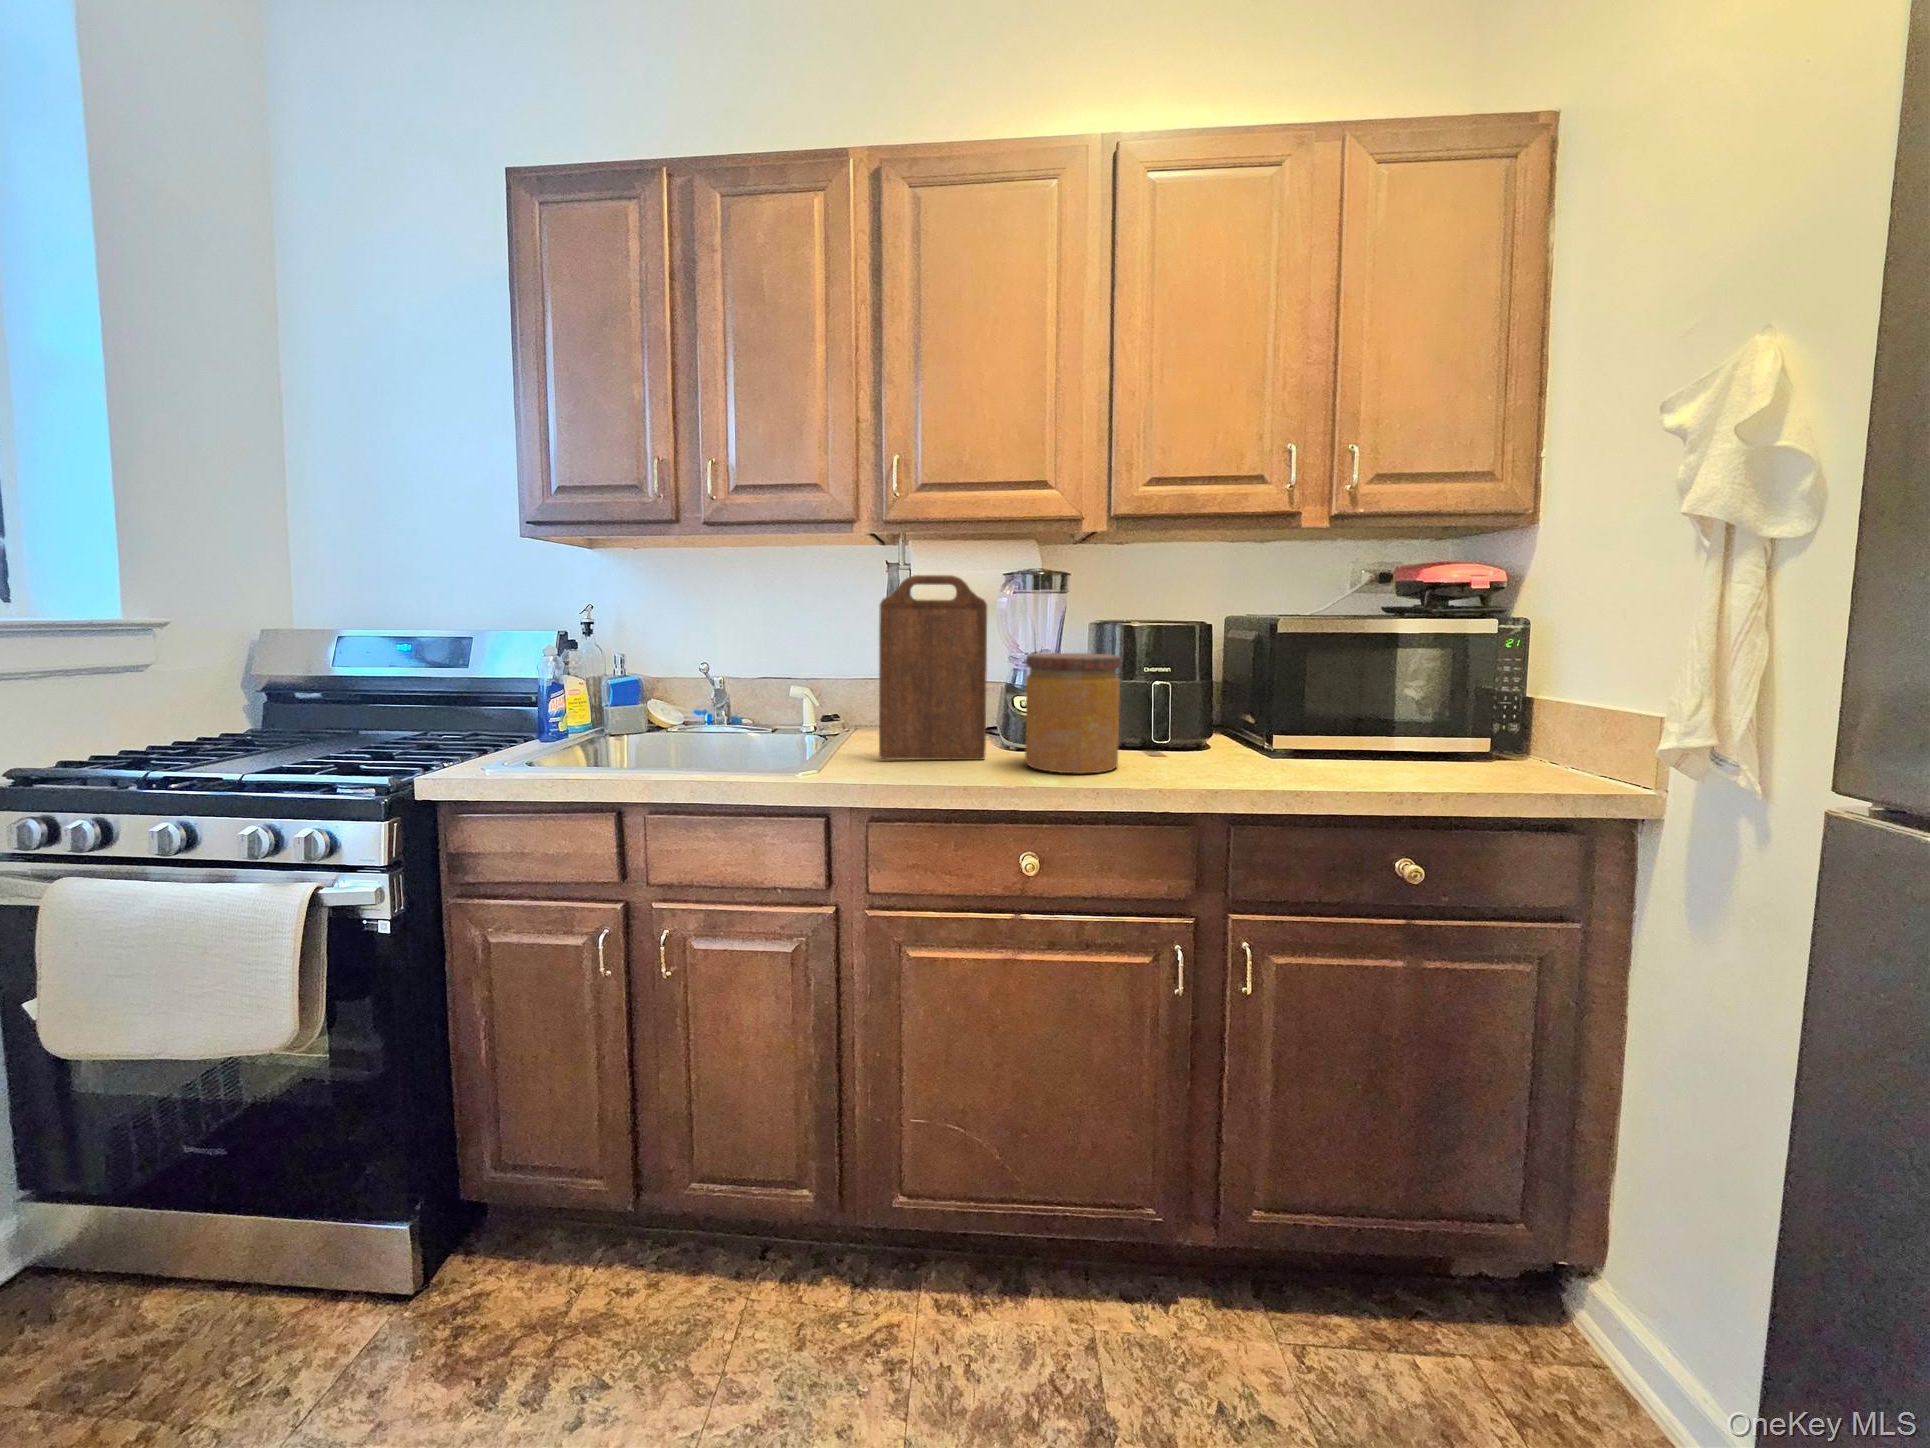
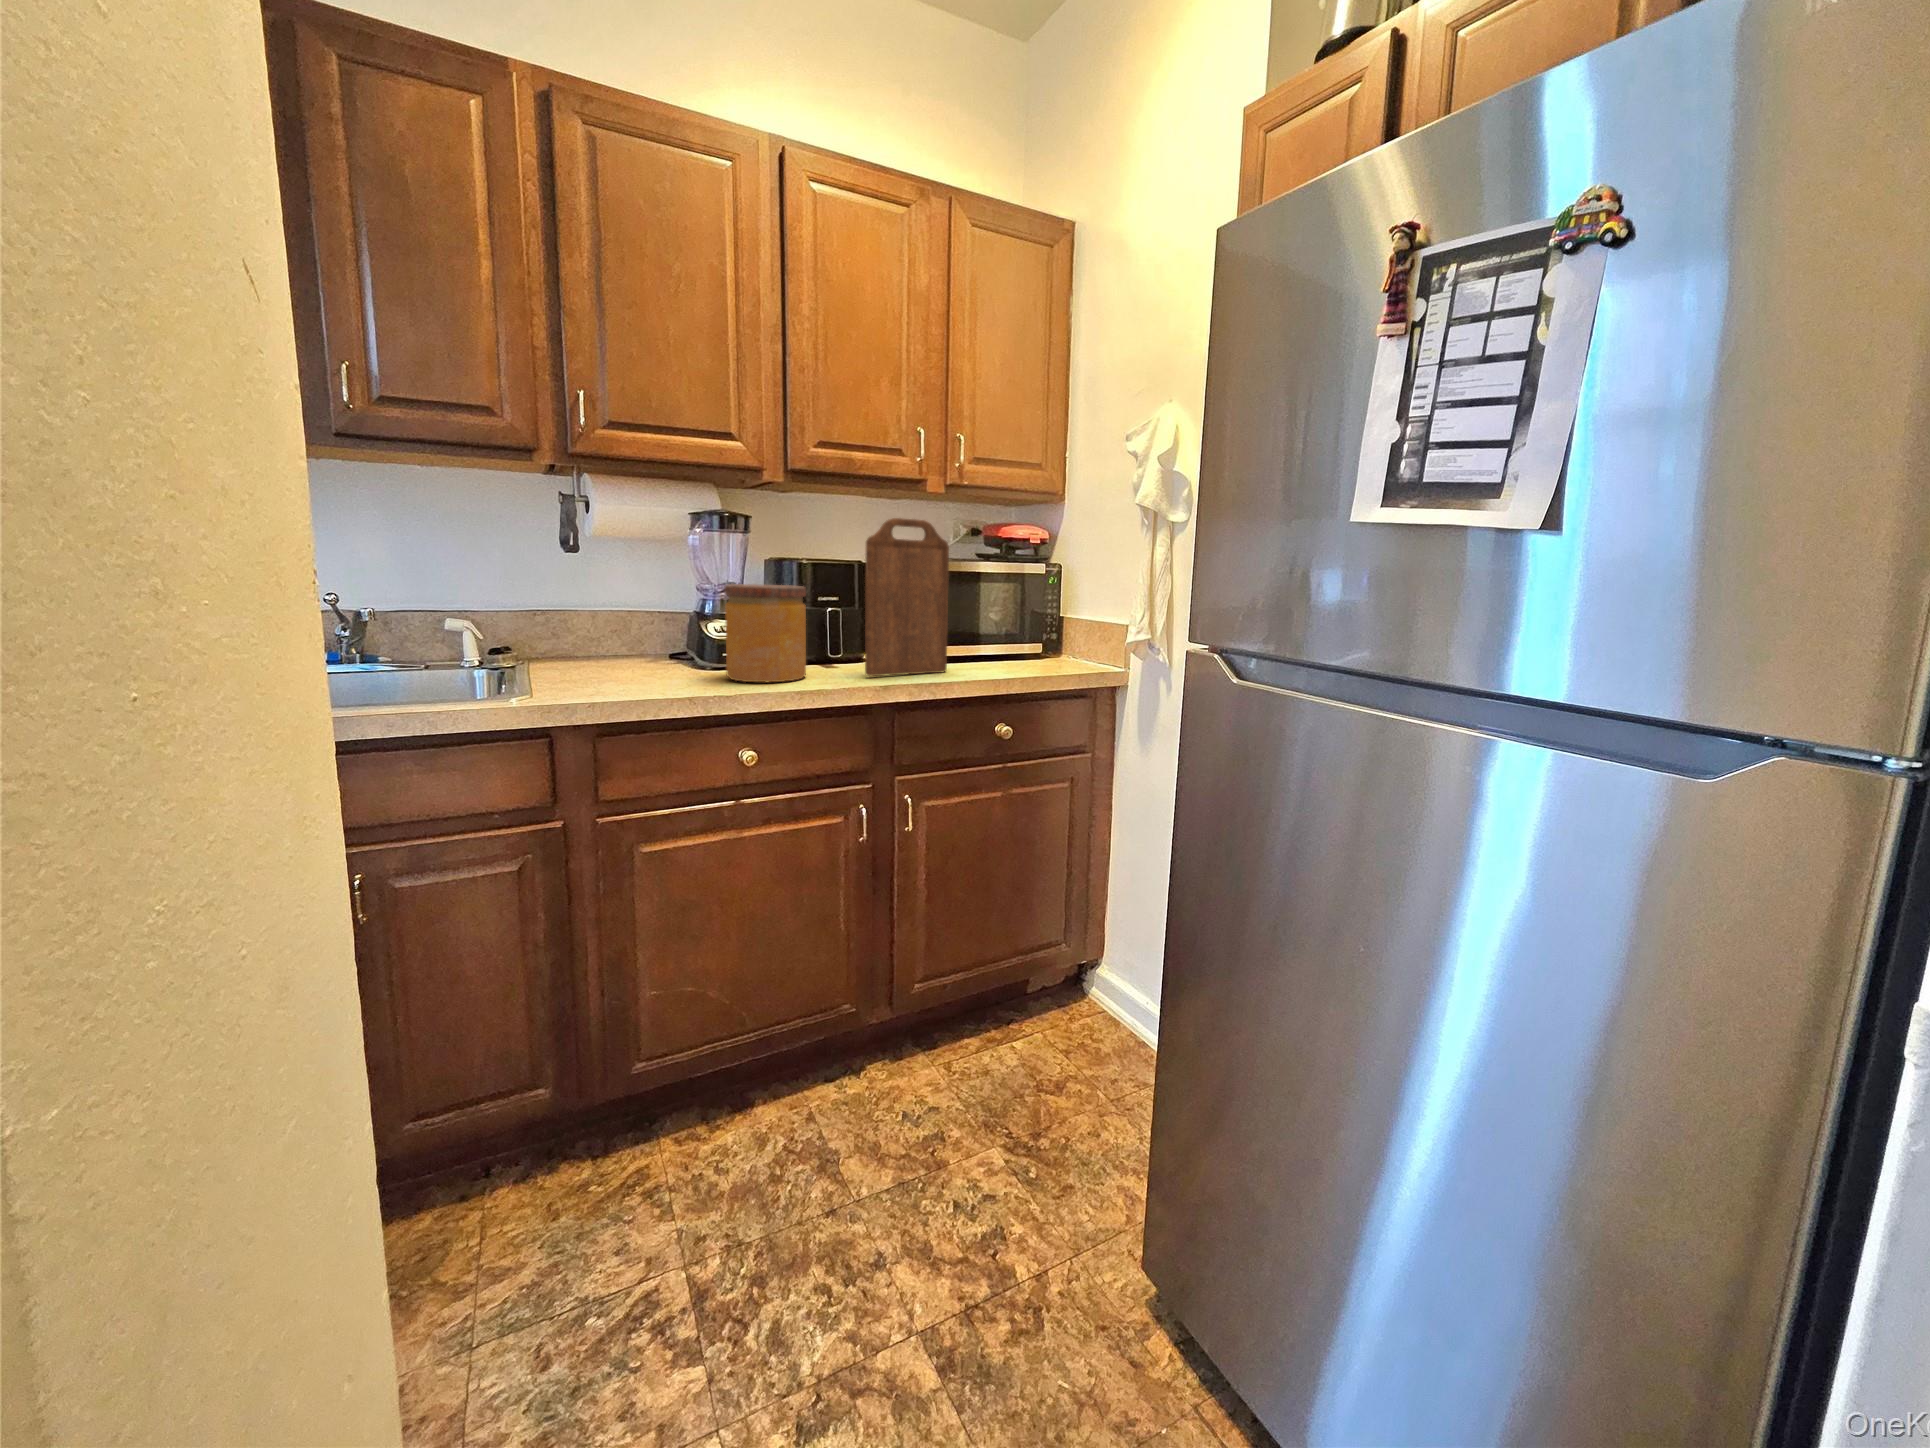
cutting board: present [879,575,987,760] -> present [865,518,949,676]

